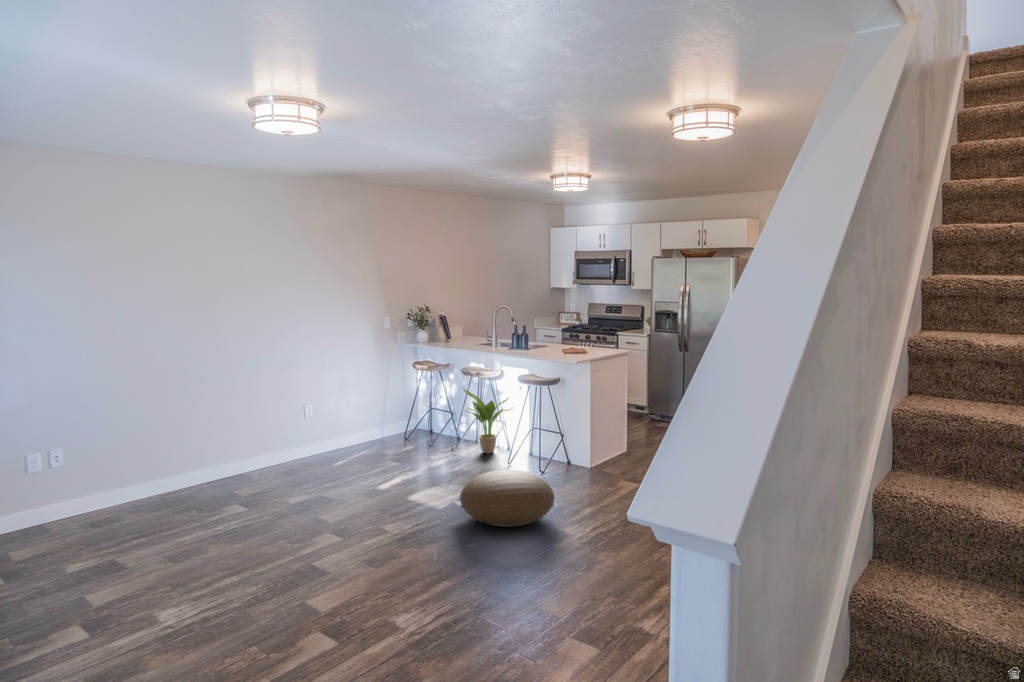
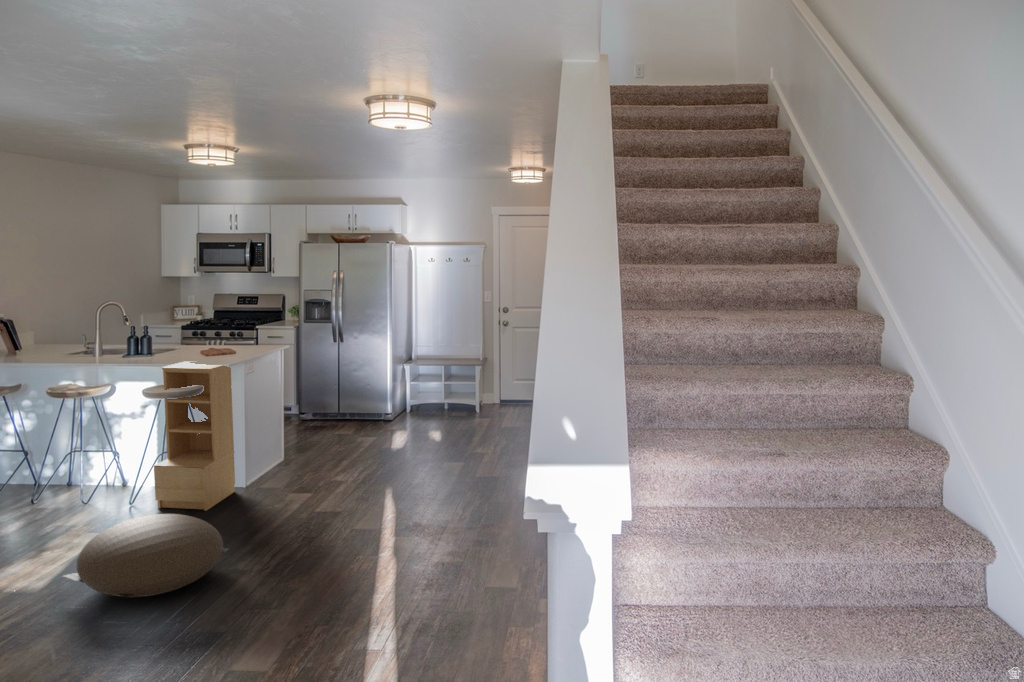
bookshelf: none [522,357,580,476] -> present [154,362,235,511]
potted plant: present [463,389,510,454] -> none [50,411,136,497]

